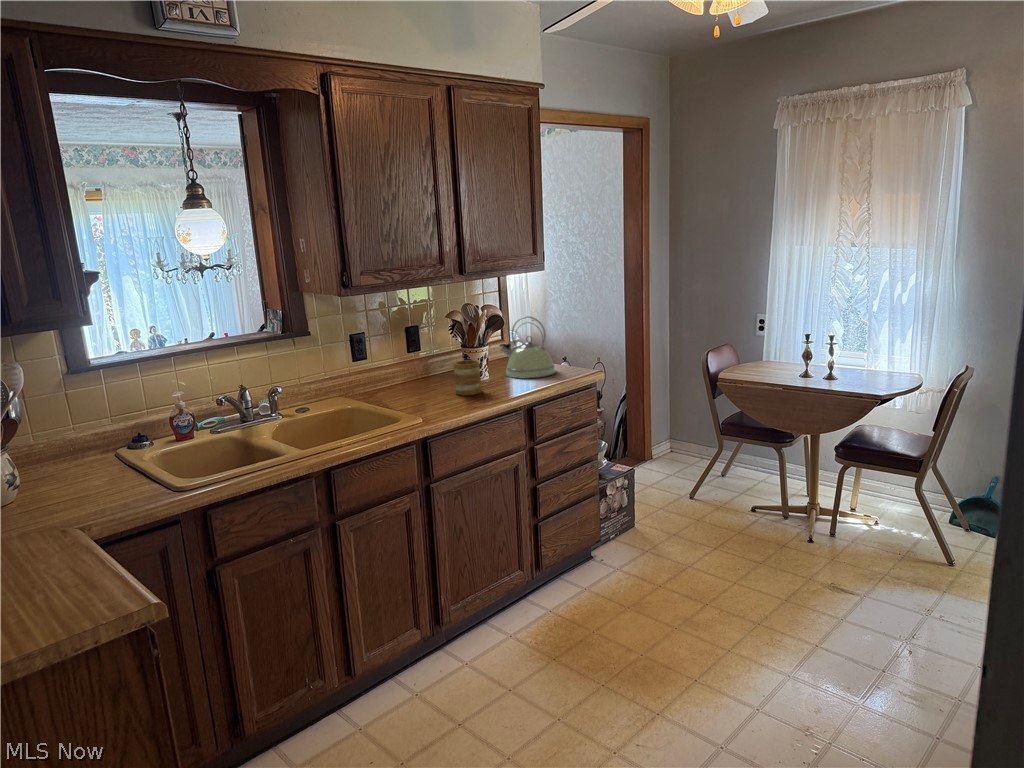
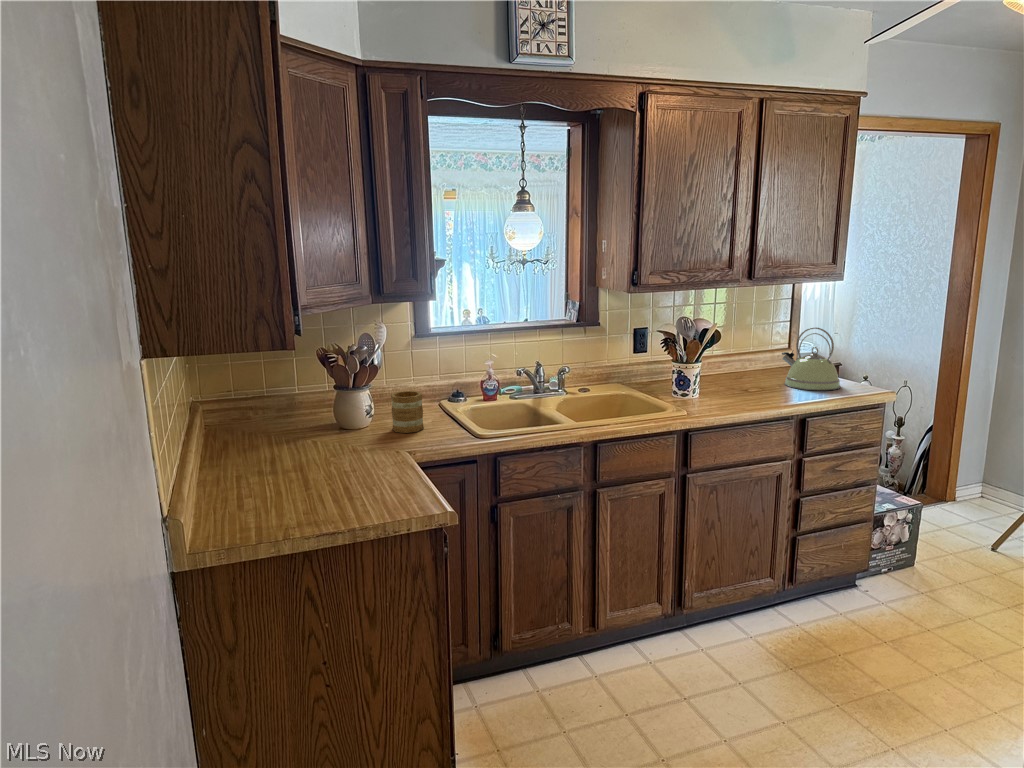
mug: present [454,360,481,395] -> present [391,391,424,433]

